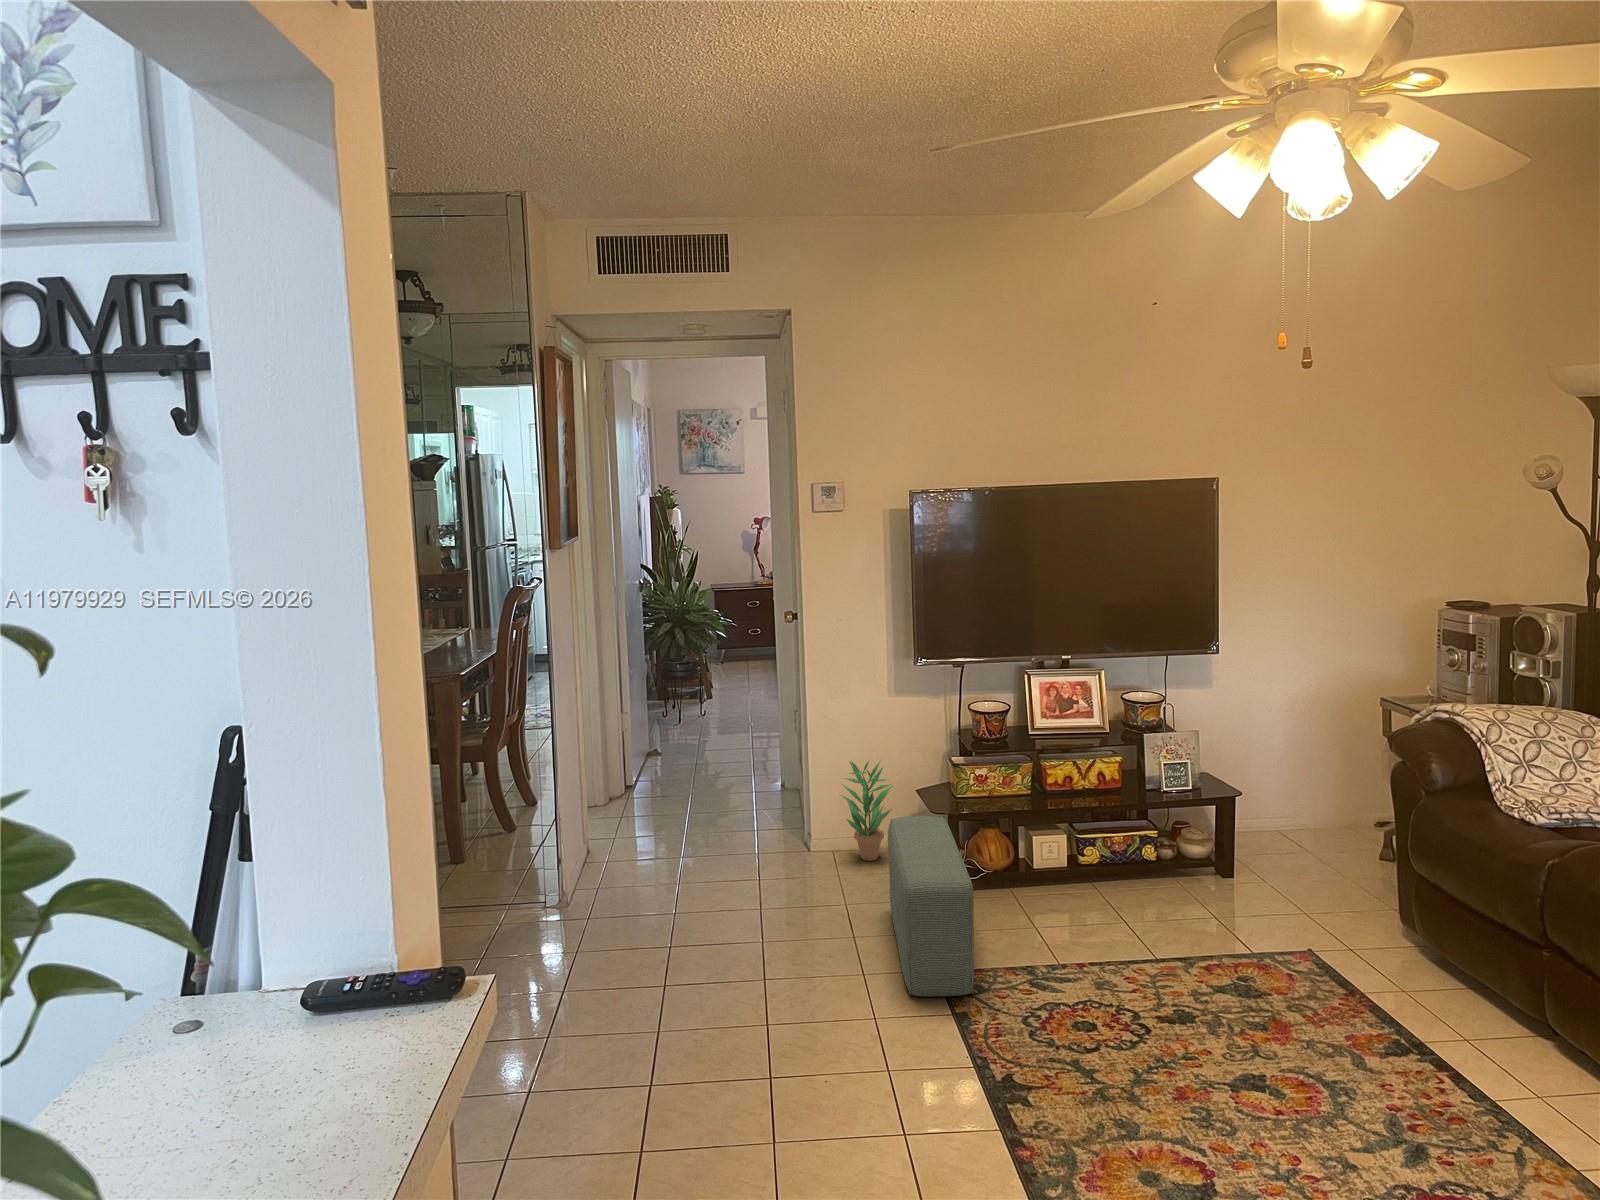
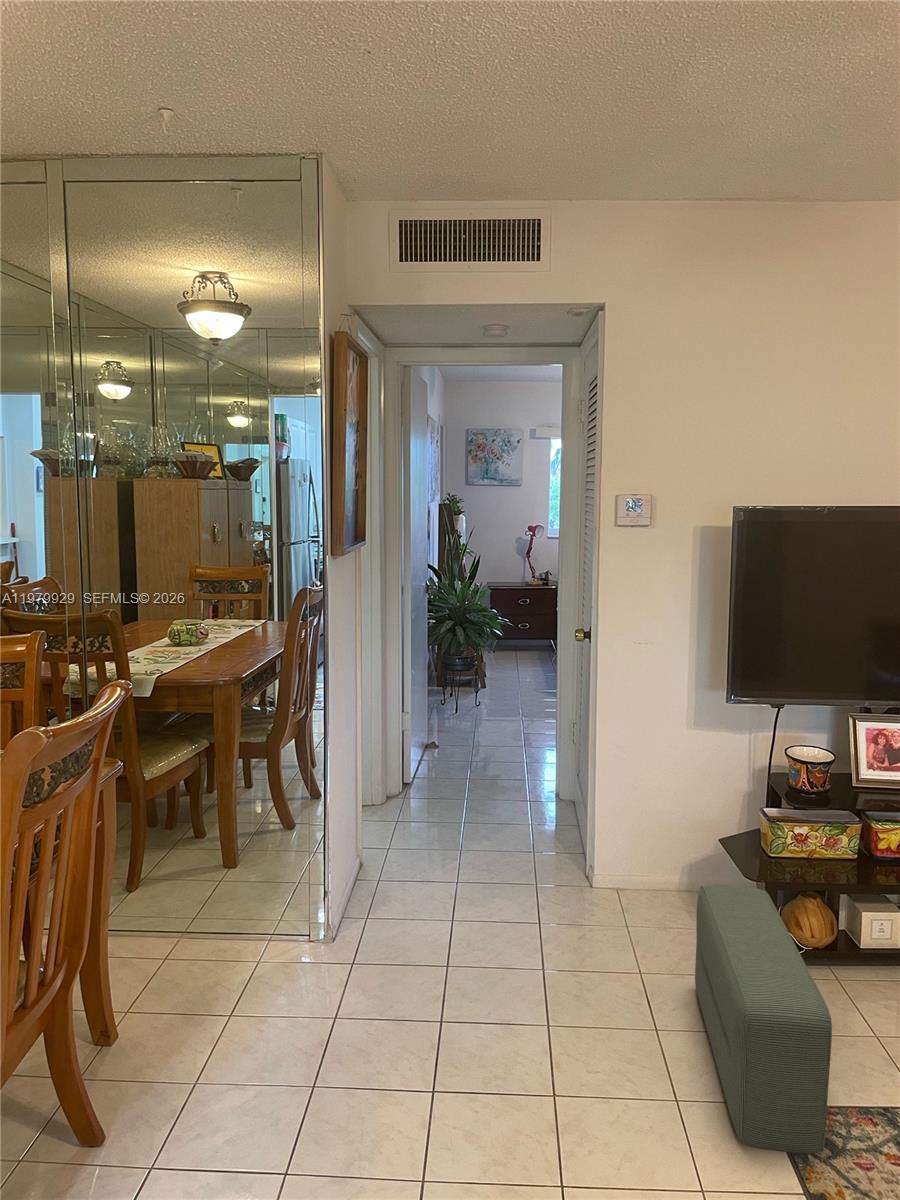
potted plant: present [841,761,893,861] -> none [630,798,692,908]

